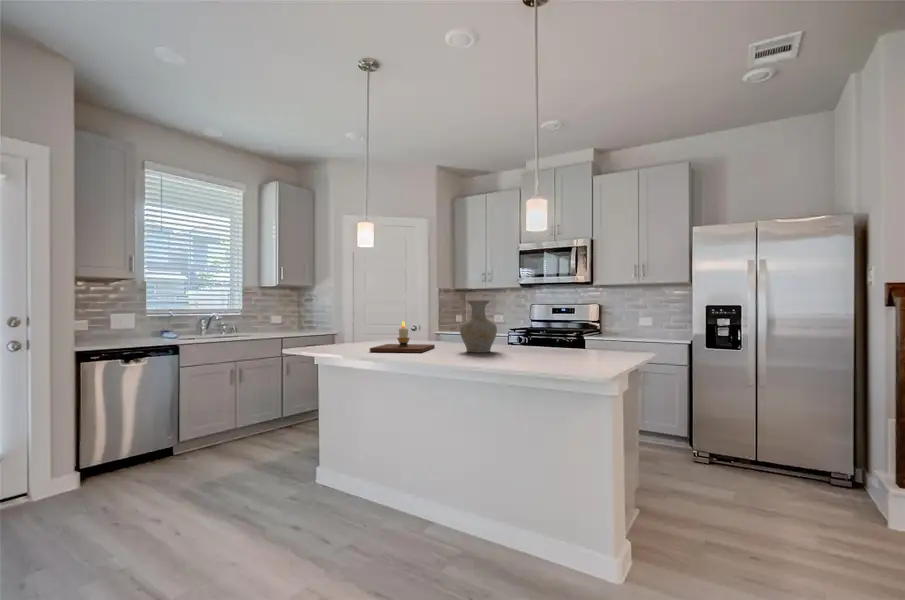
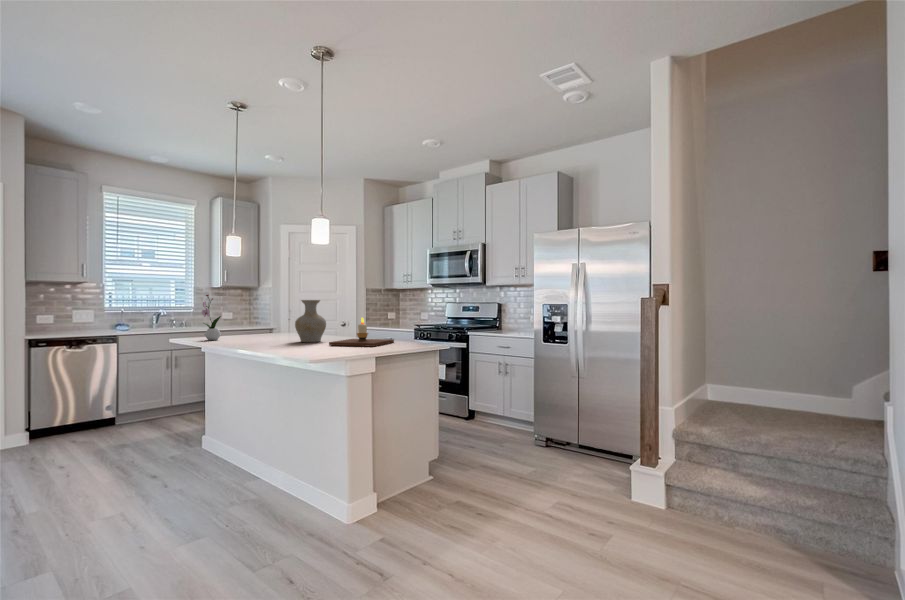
flower arrangement: none [329,294,354,351] -> present [202,295,221,340]
candle: present [370,321,435,353] -> present [329,318,394,347]

